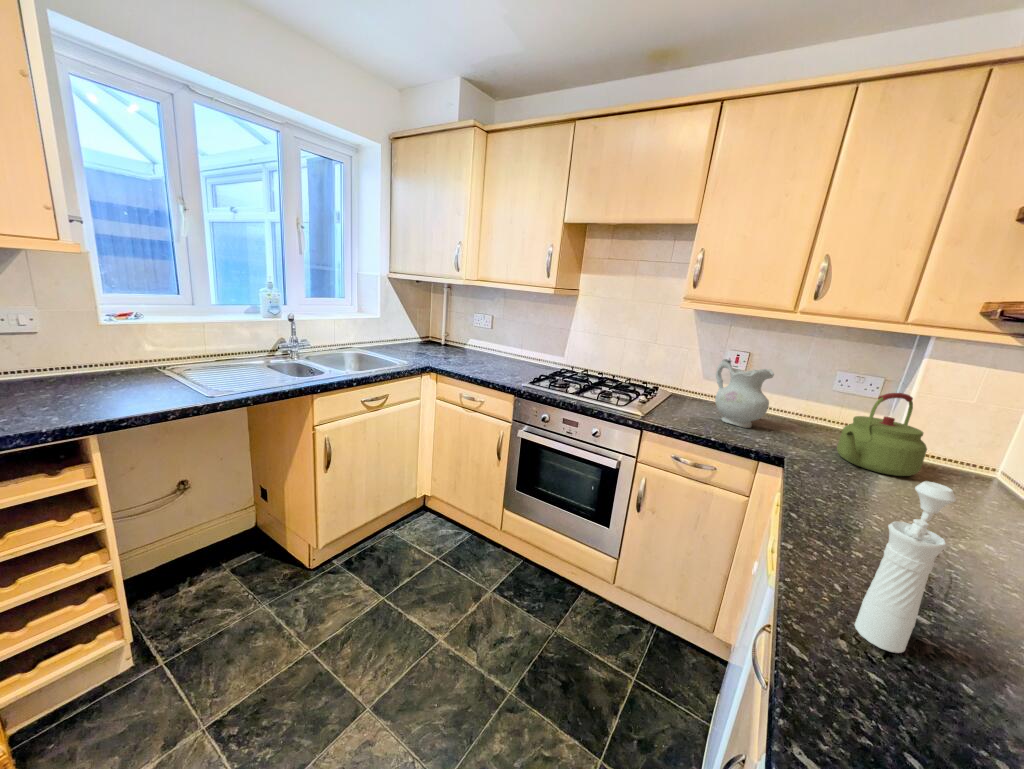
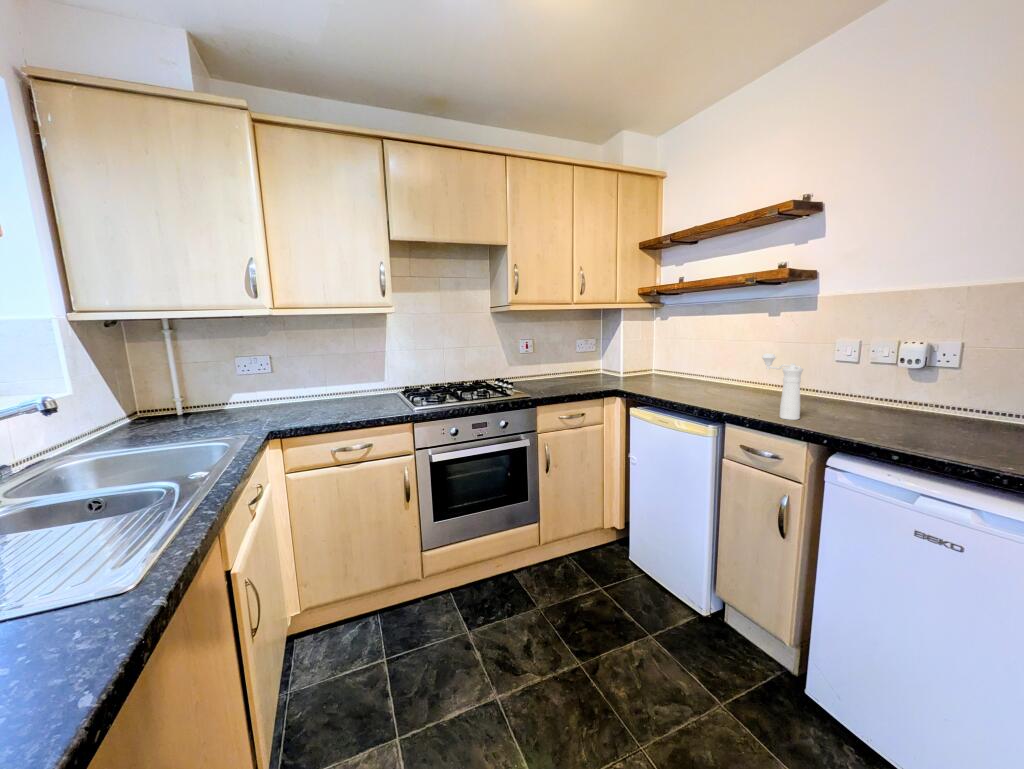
ceramic pitcher: present [715,359,774,428] -> none [535,344,574,388]
kettle: present [837,393,927,476] -> none [612,341,650,385]

